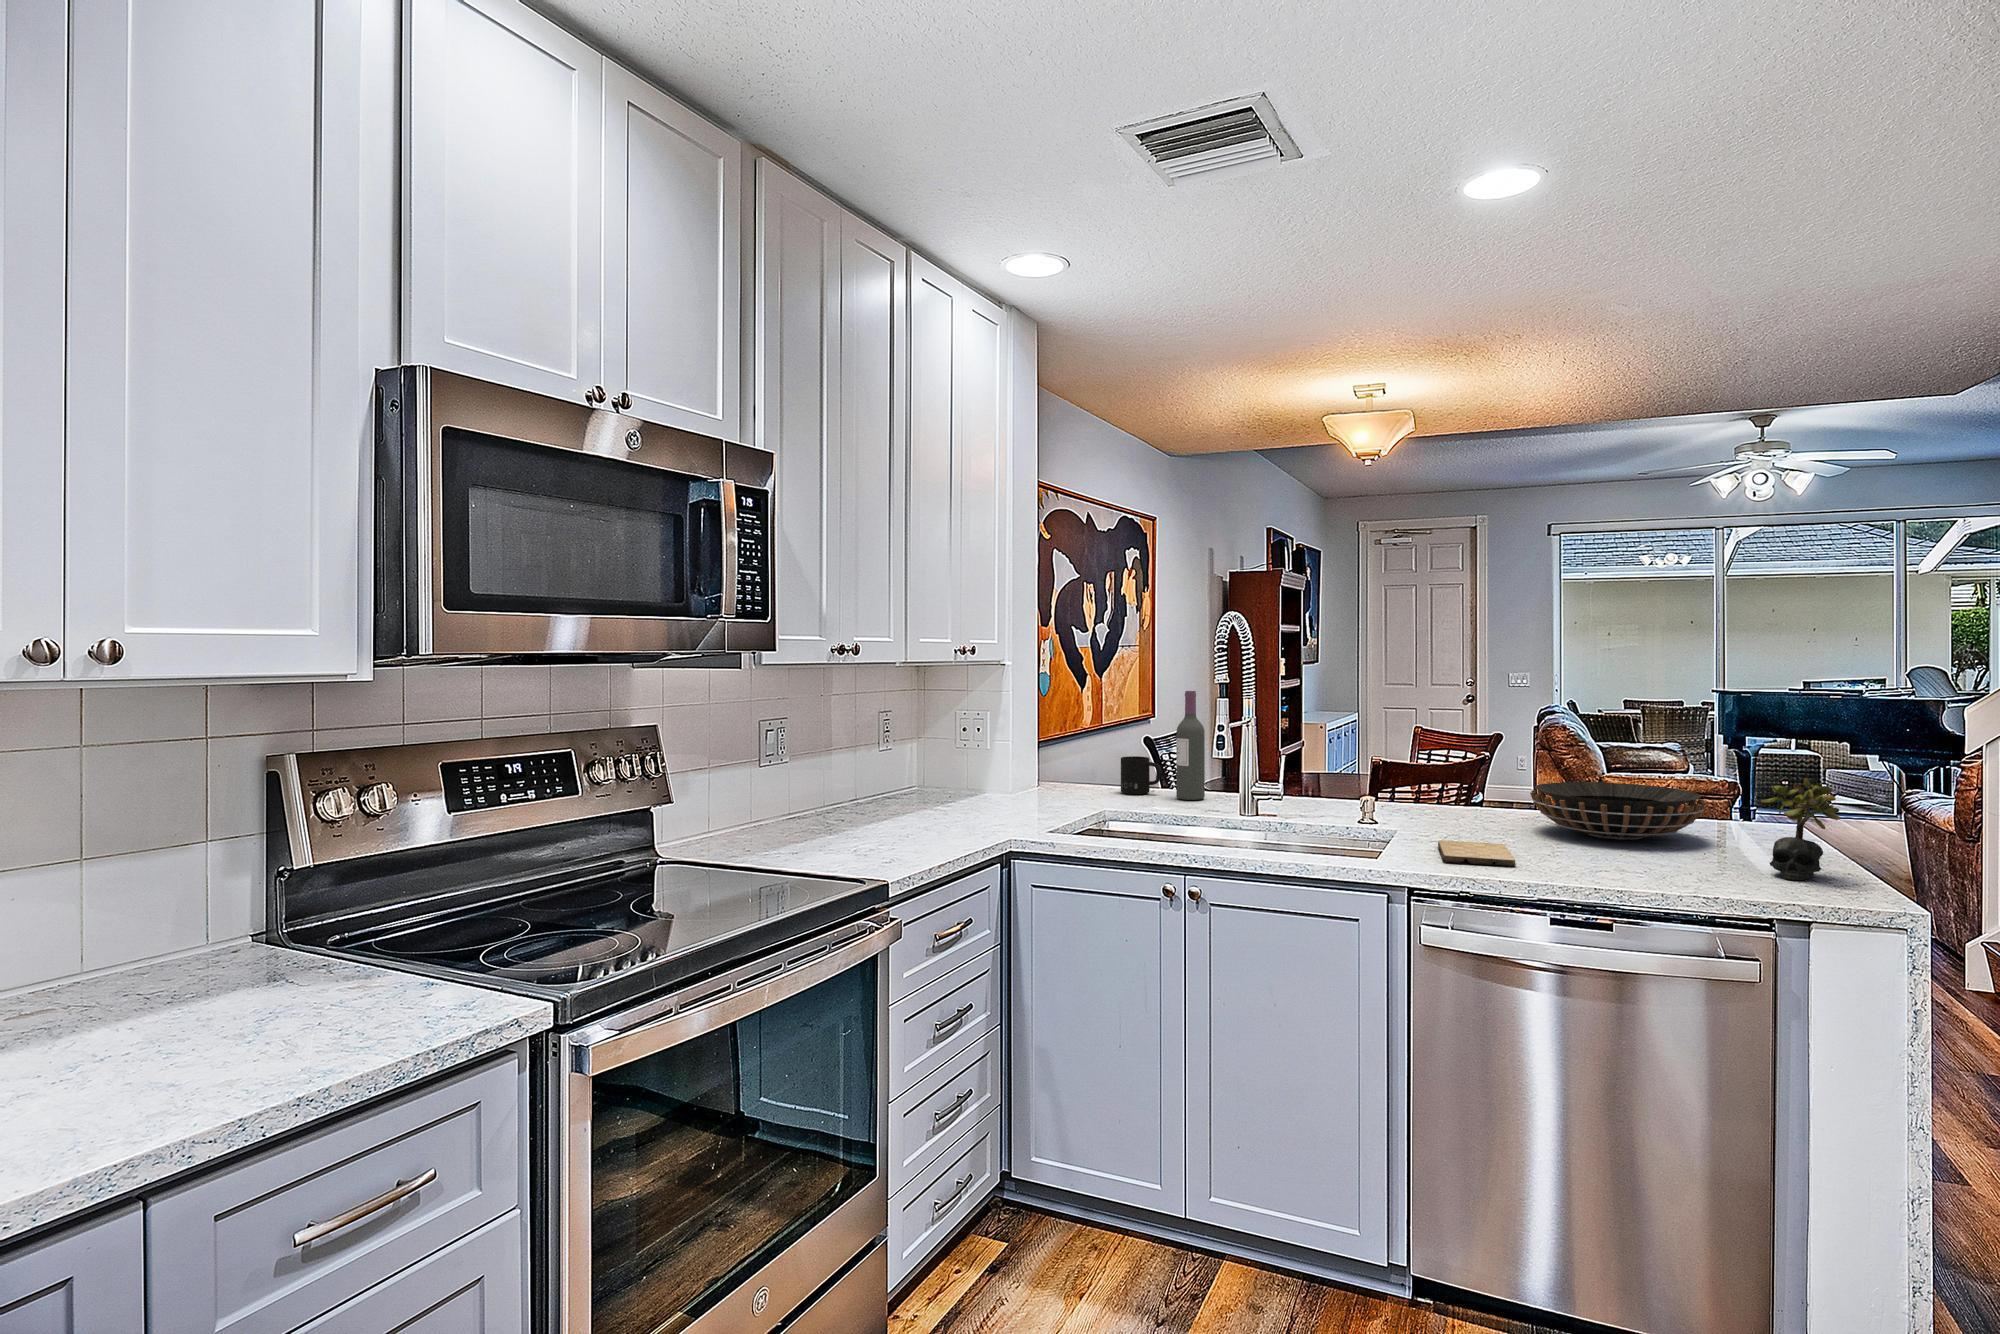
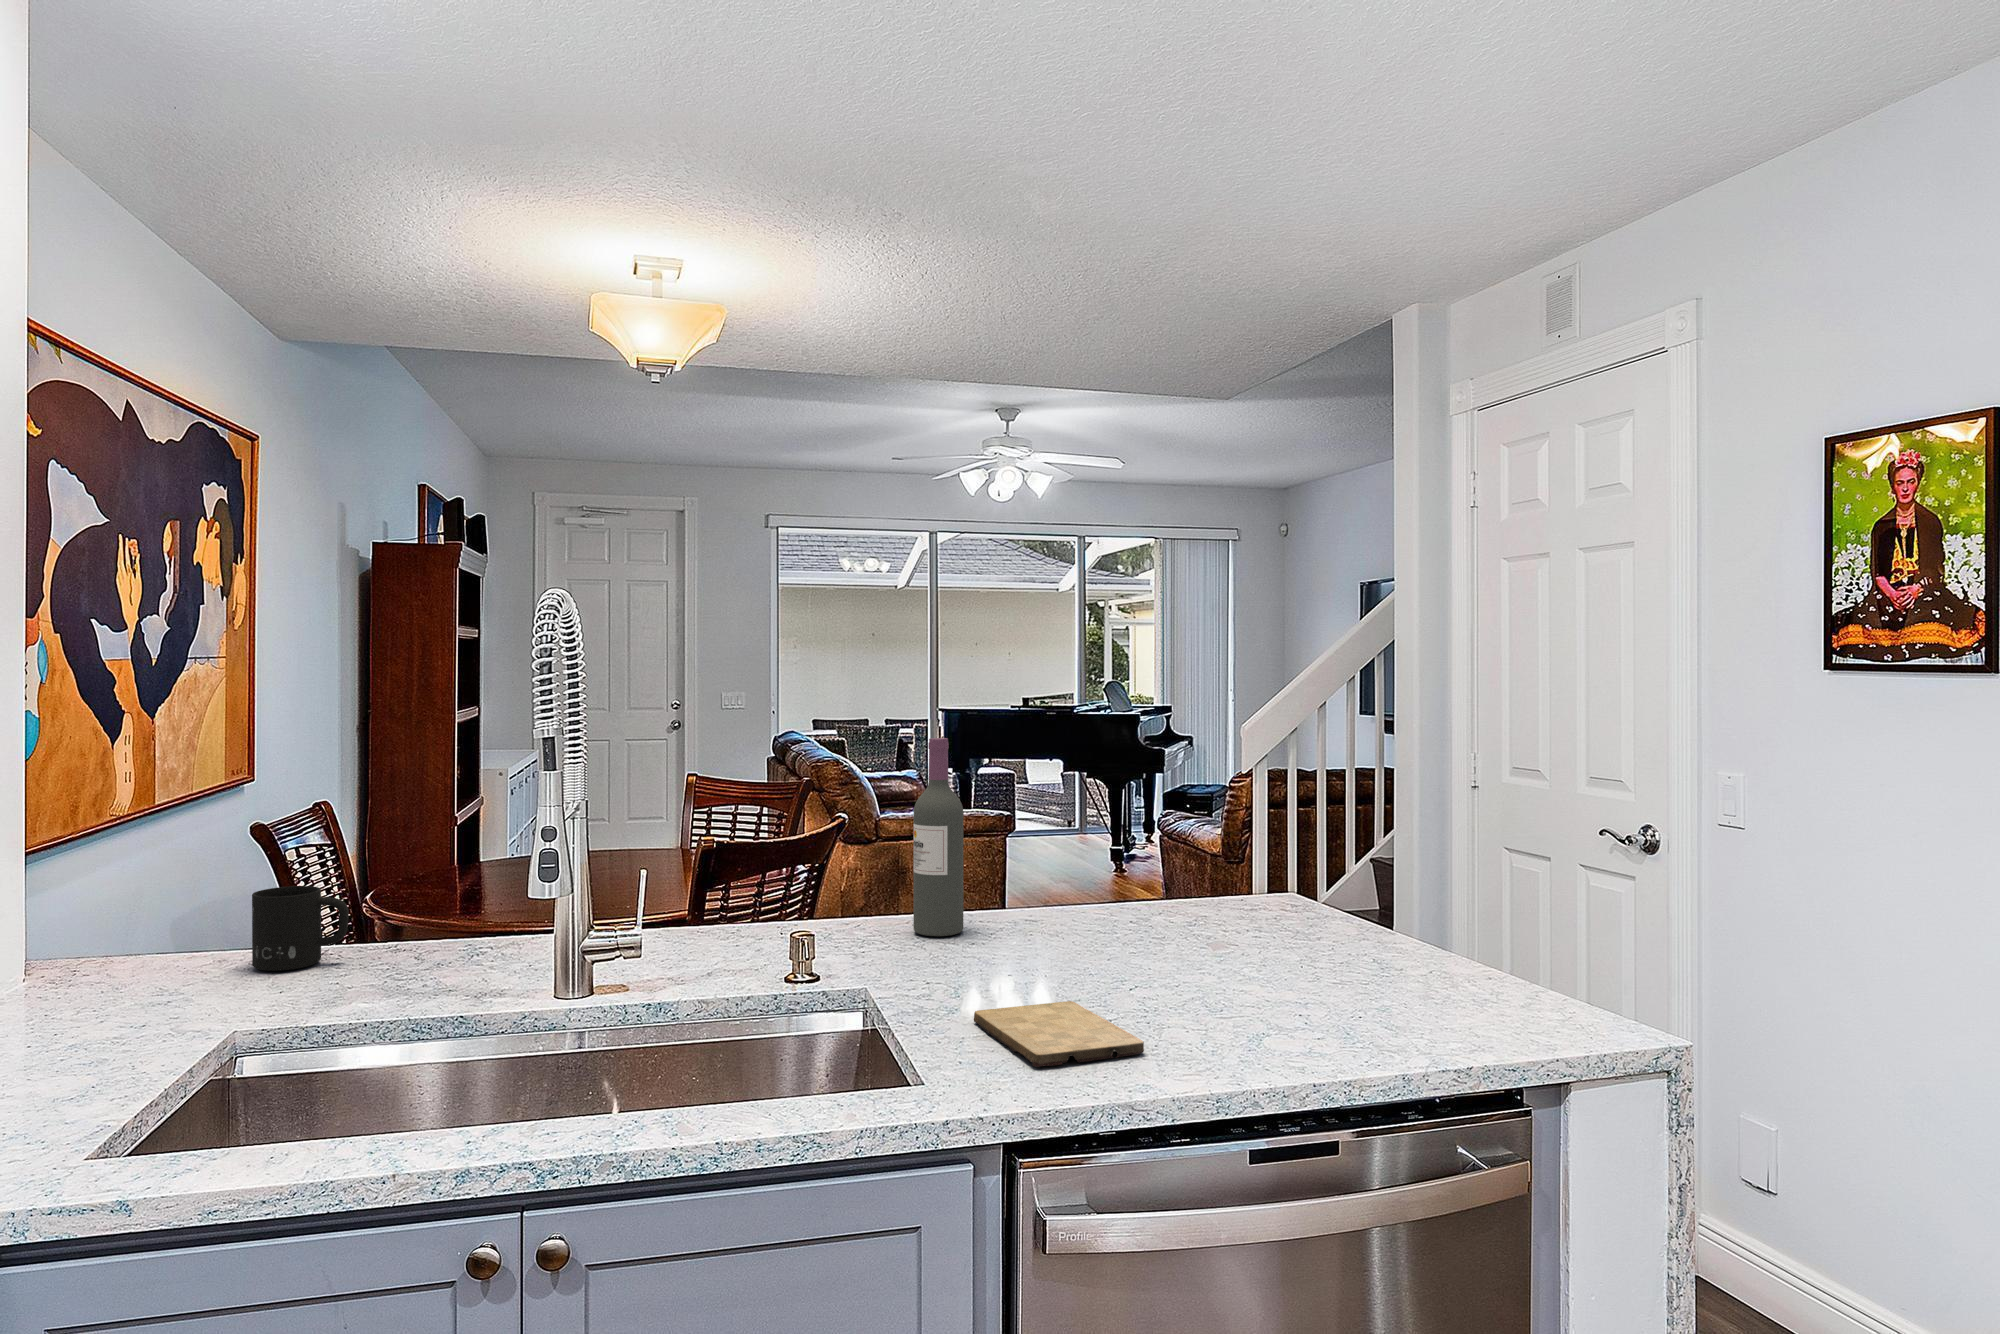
wine bottle: present [1176,691,1205,800] -> present [913,738,964,936]
succulent plant: present [1761,778,1841,880] -> none [1410,848,1517,1004]
decorative bowl: present [1530,782,1706,840] -> none [1039,862,1275,956]

